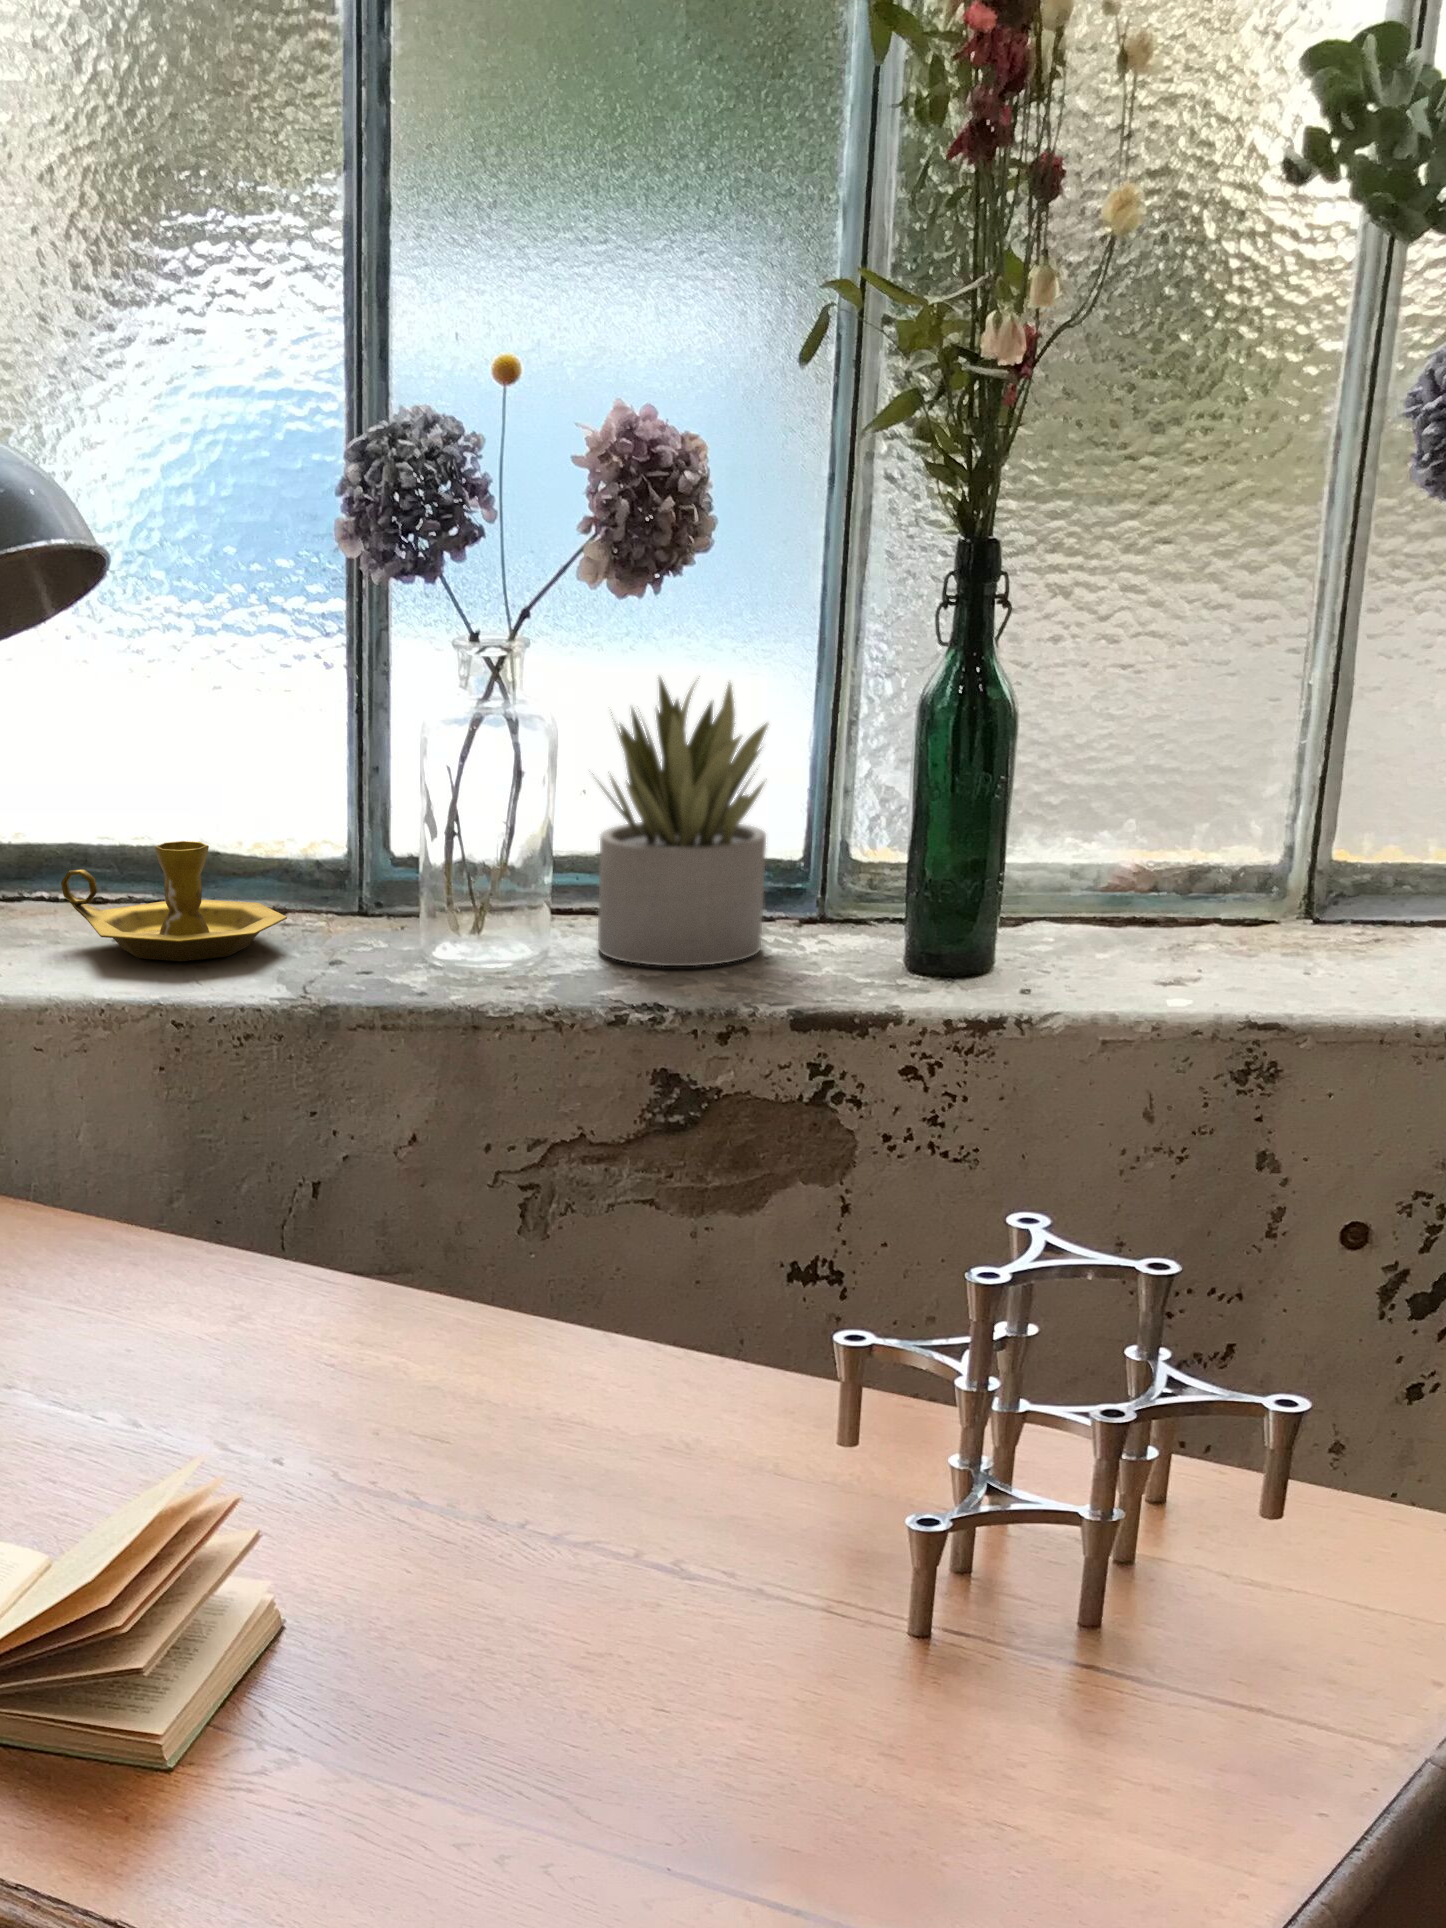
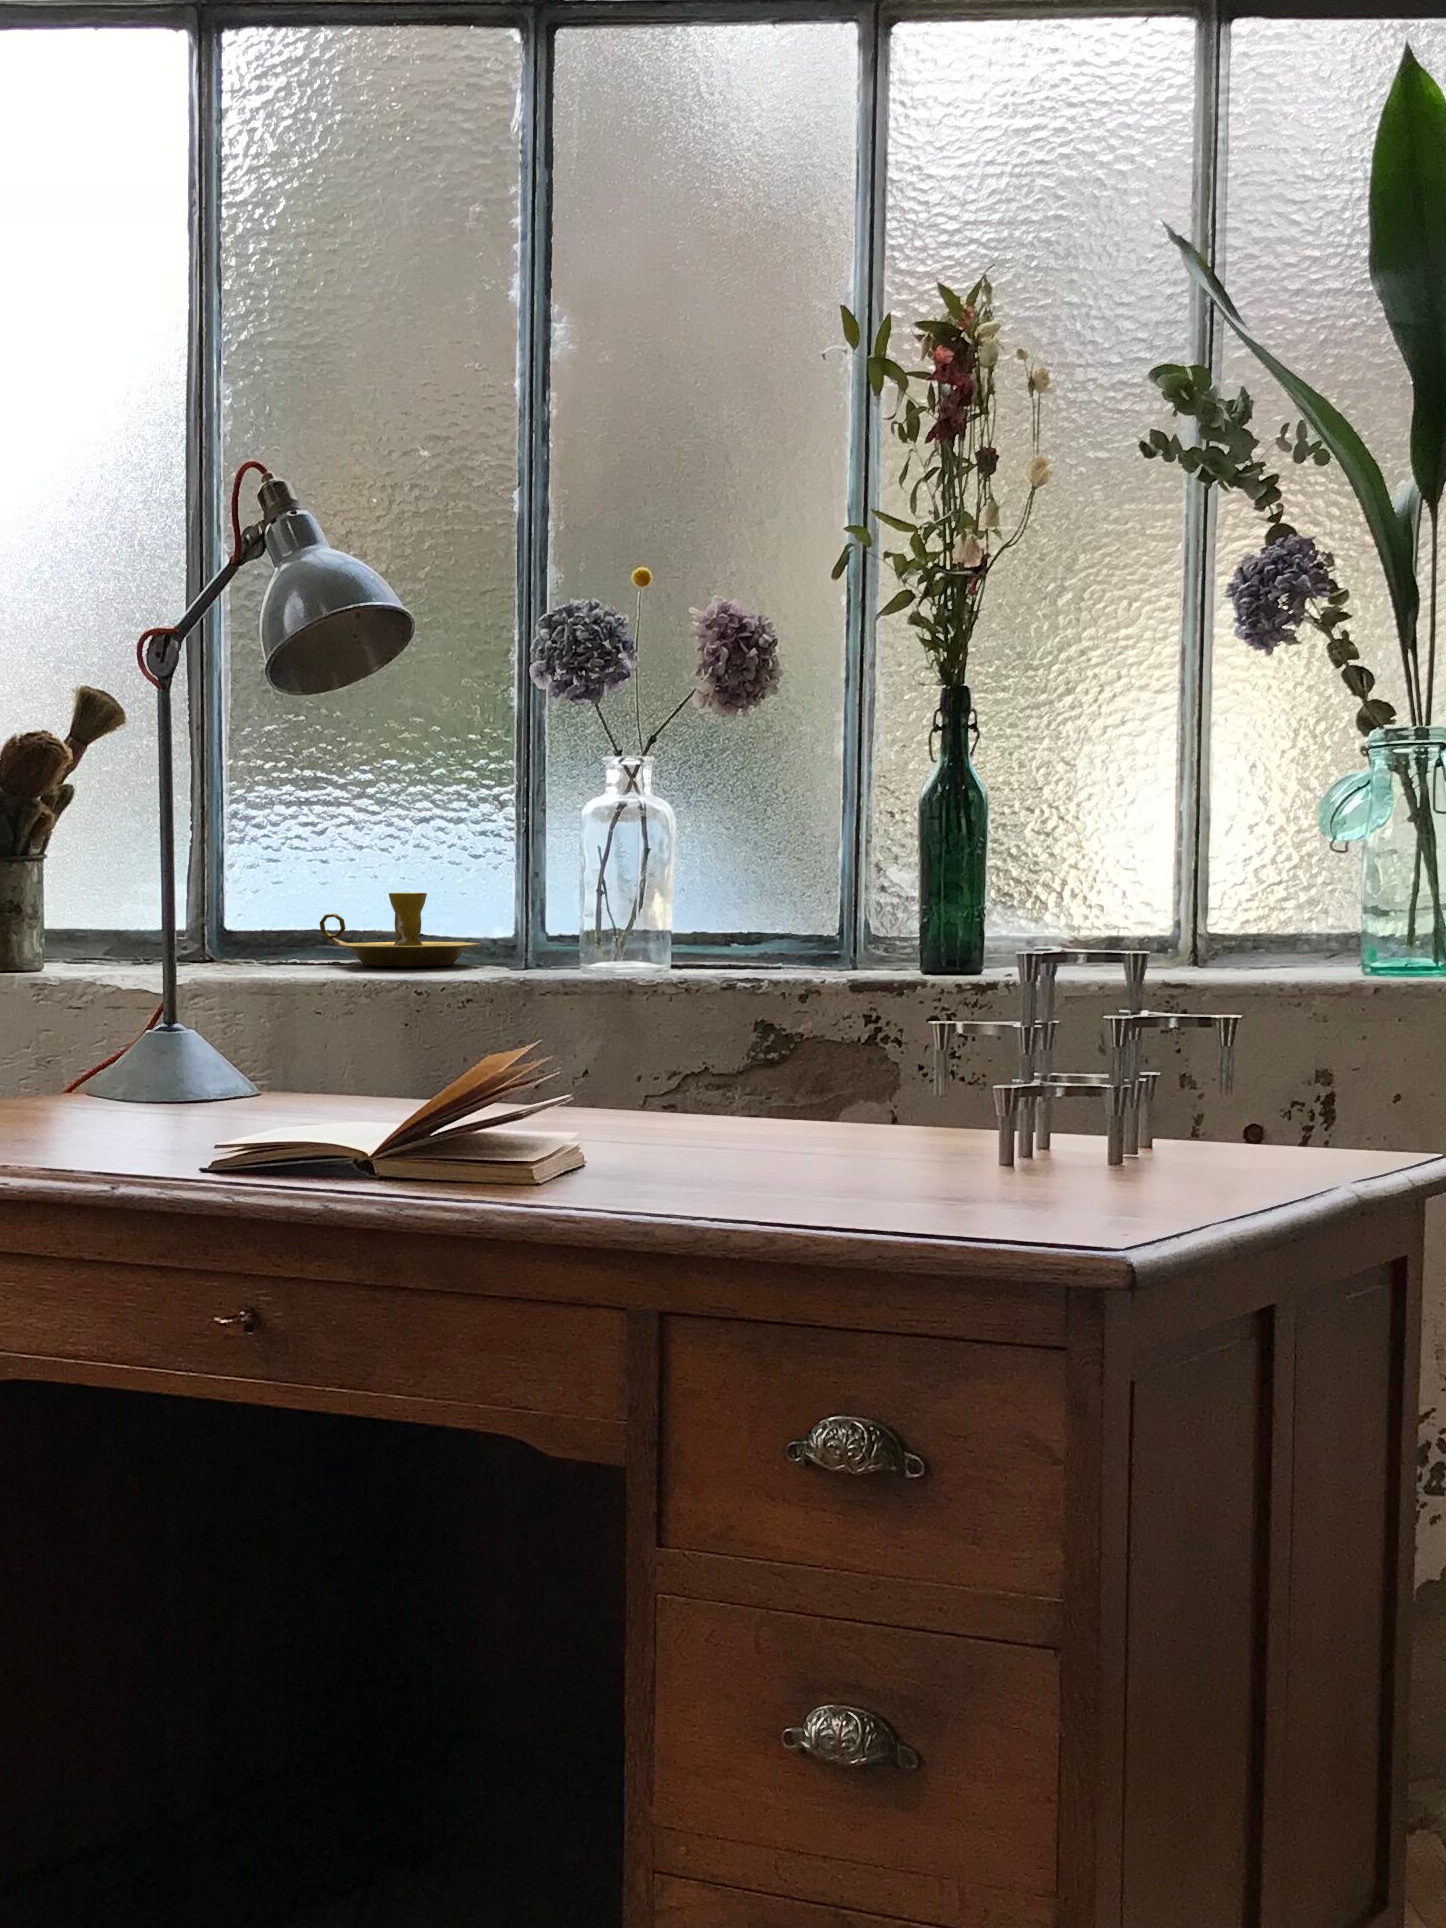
succulent plant: present [598,678,768,966] -> none [694,777,819,965]

